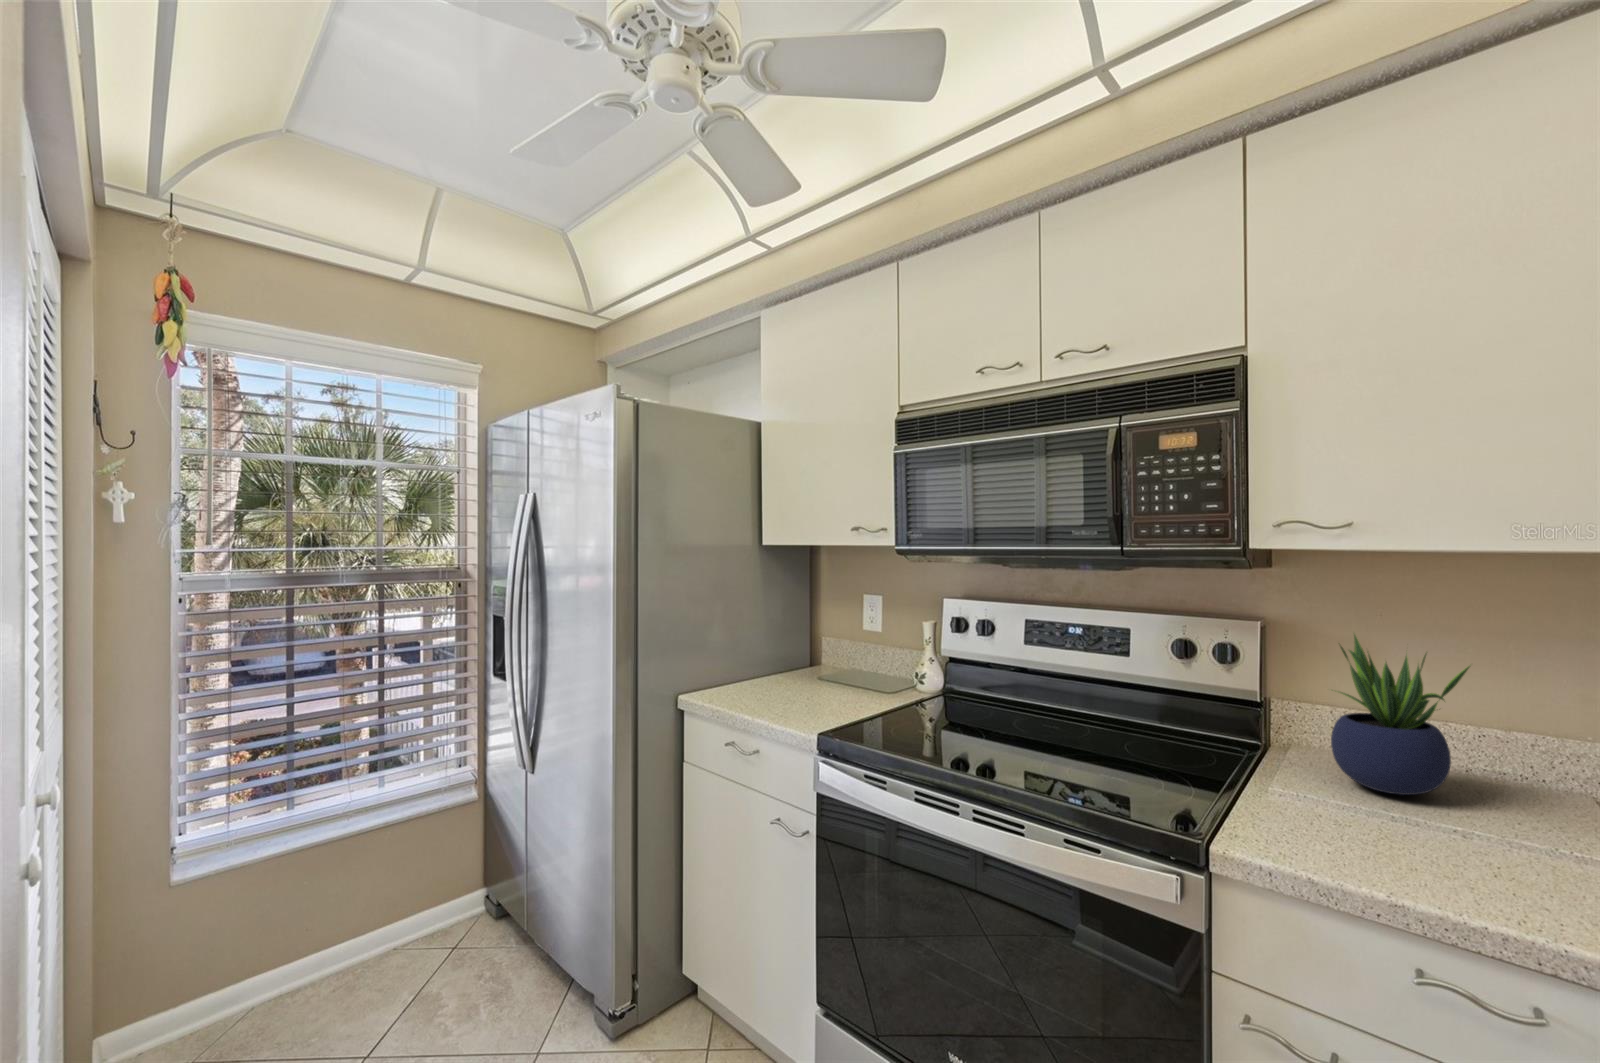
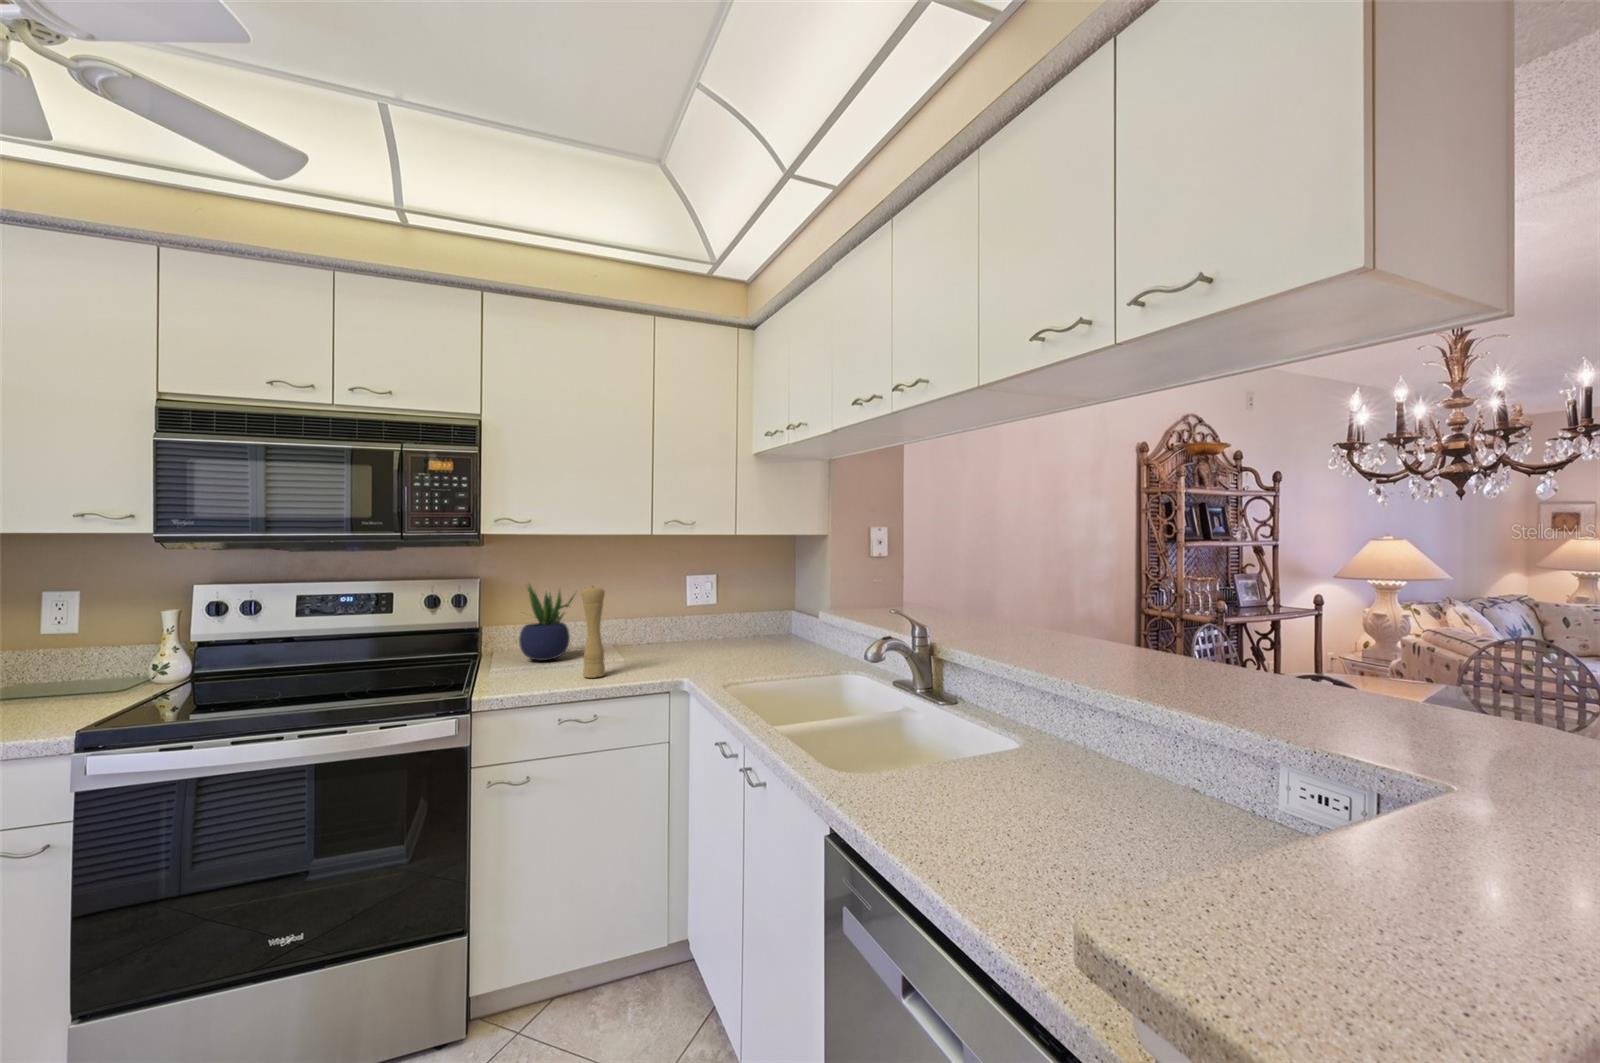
pepper mill: none [1459,682,1538,906] -> present [581,586,605,678]

